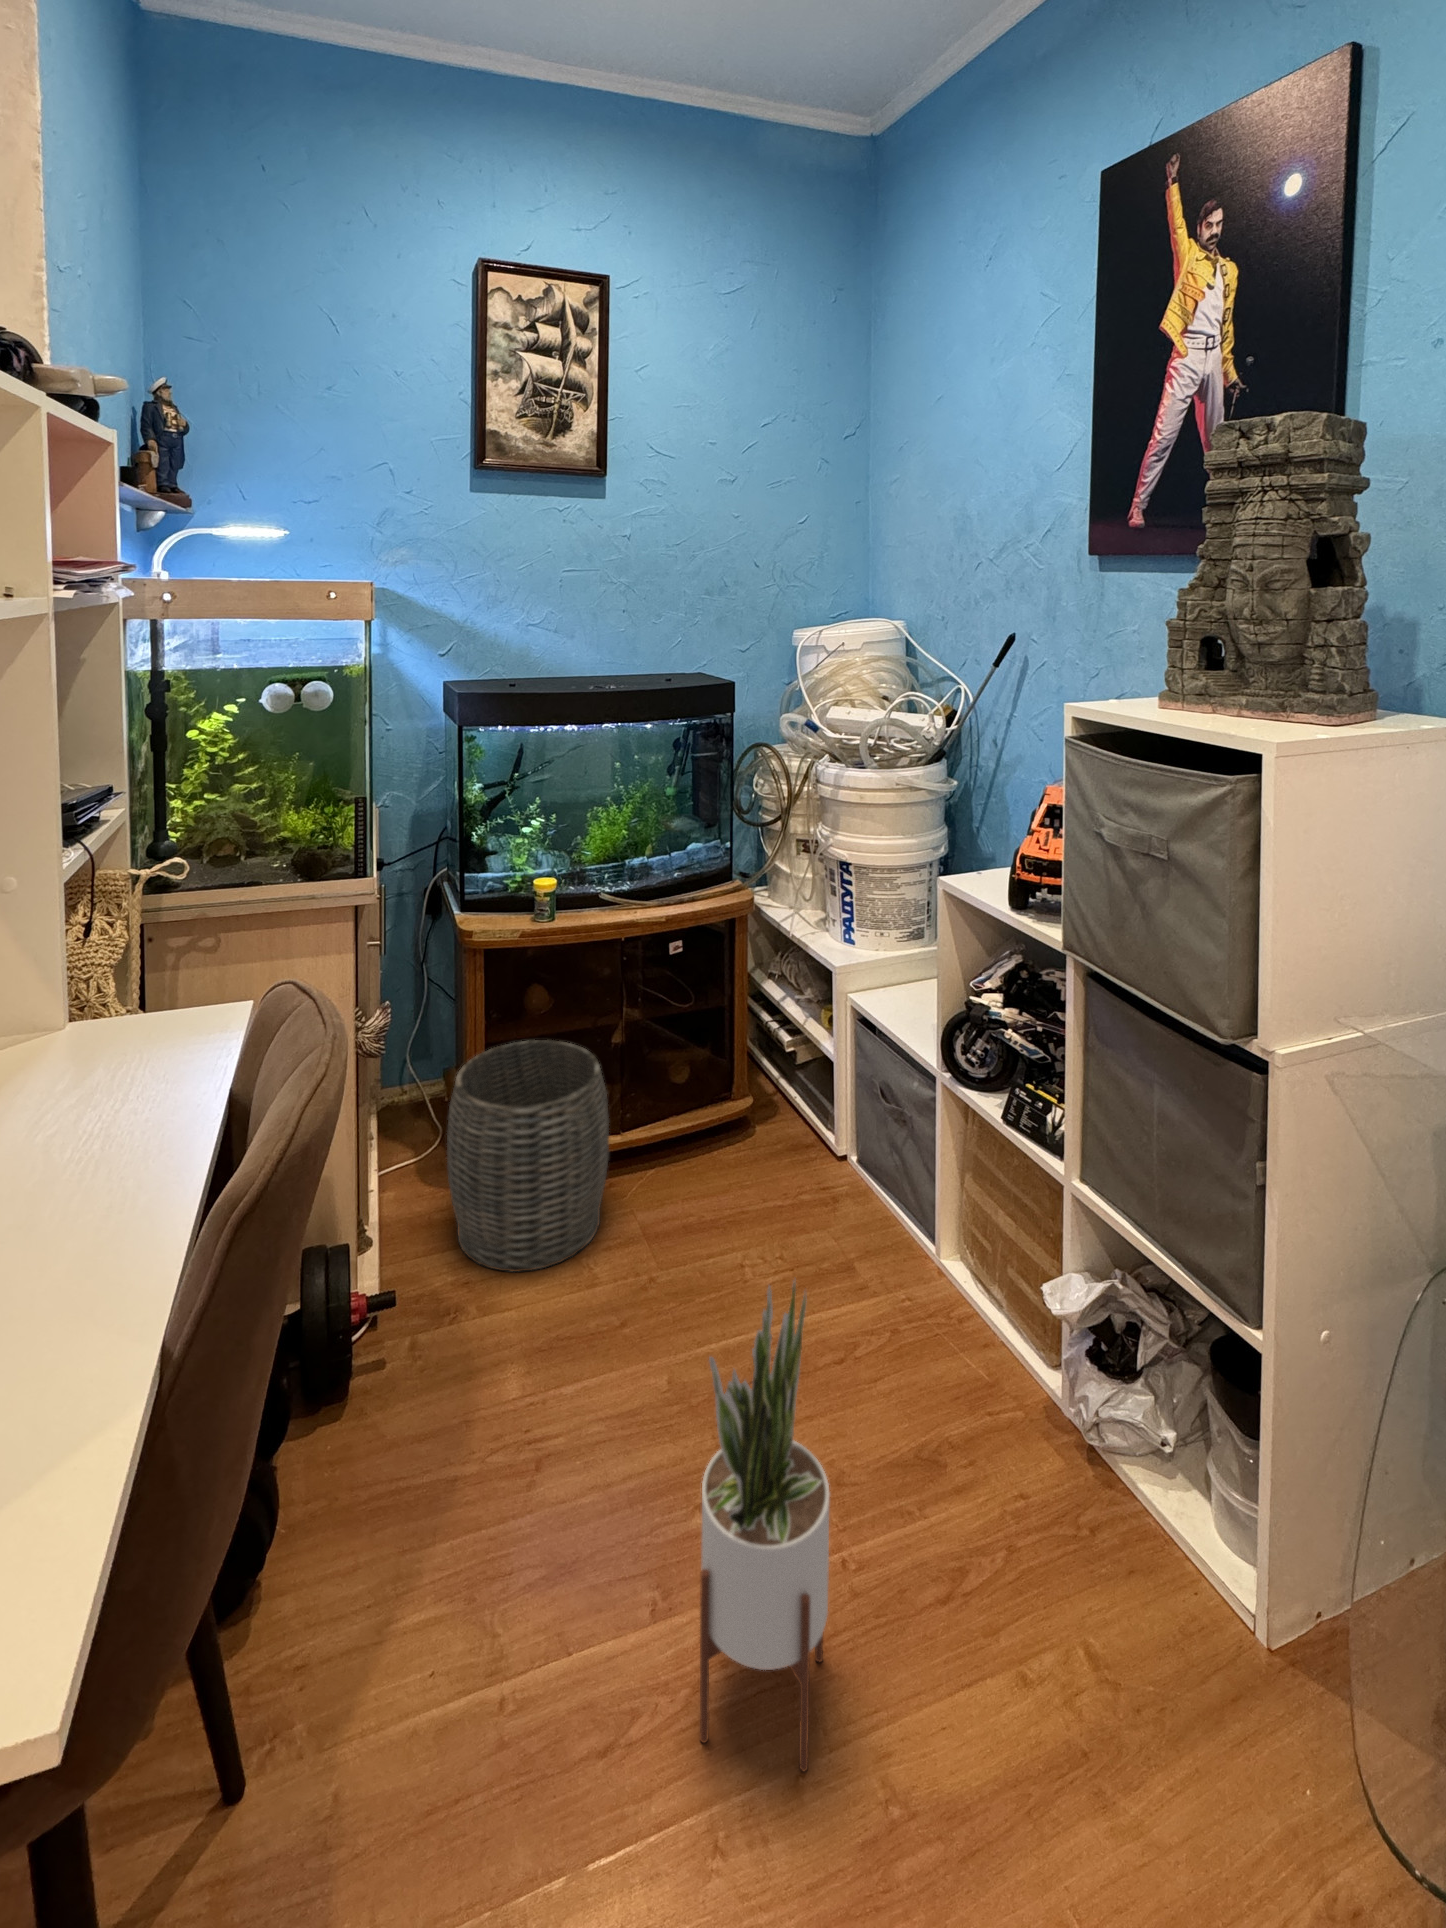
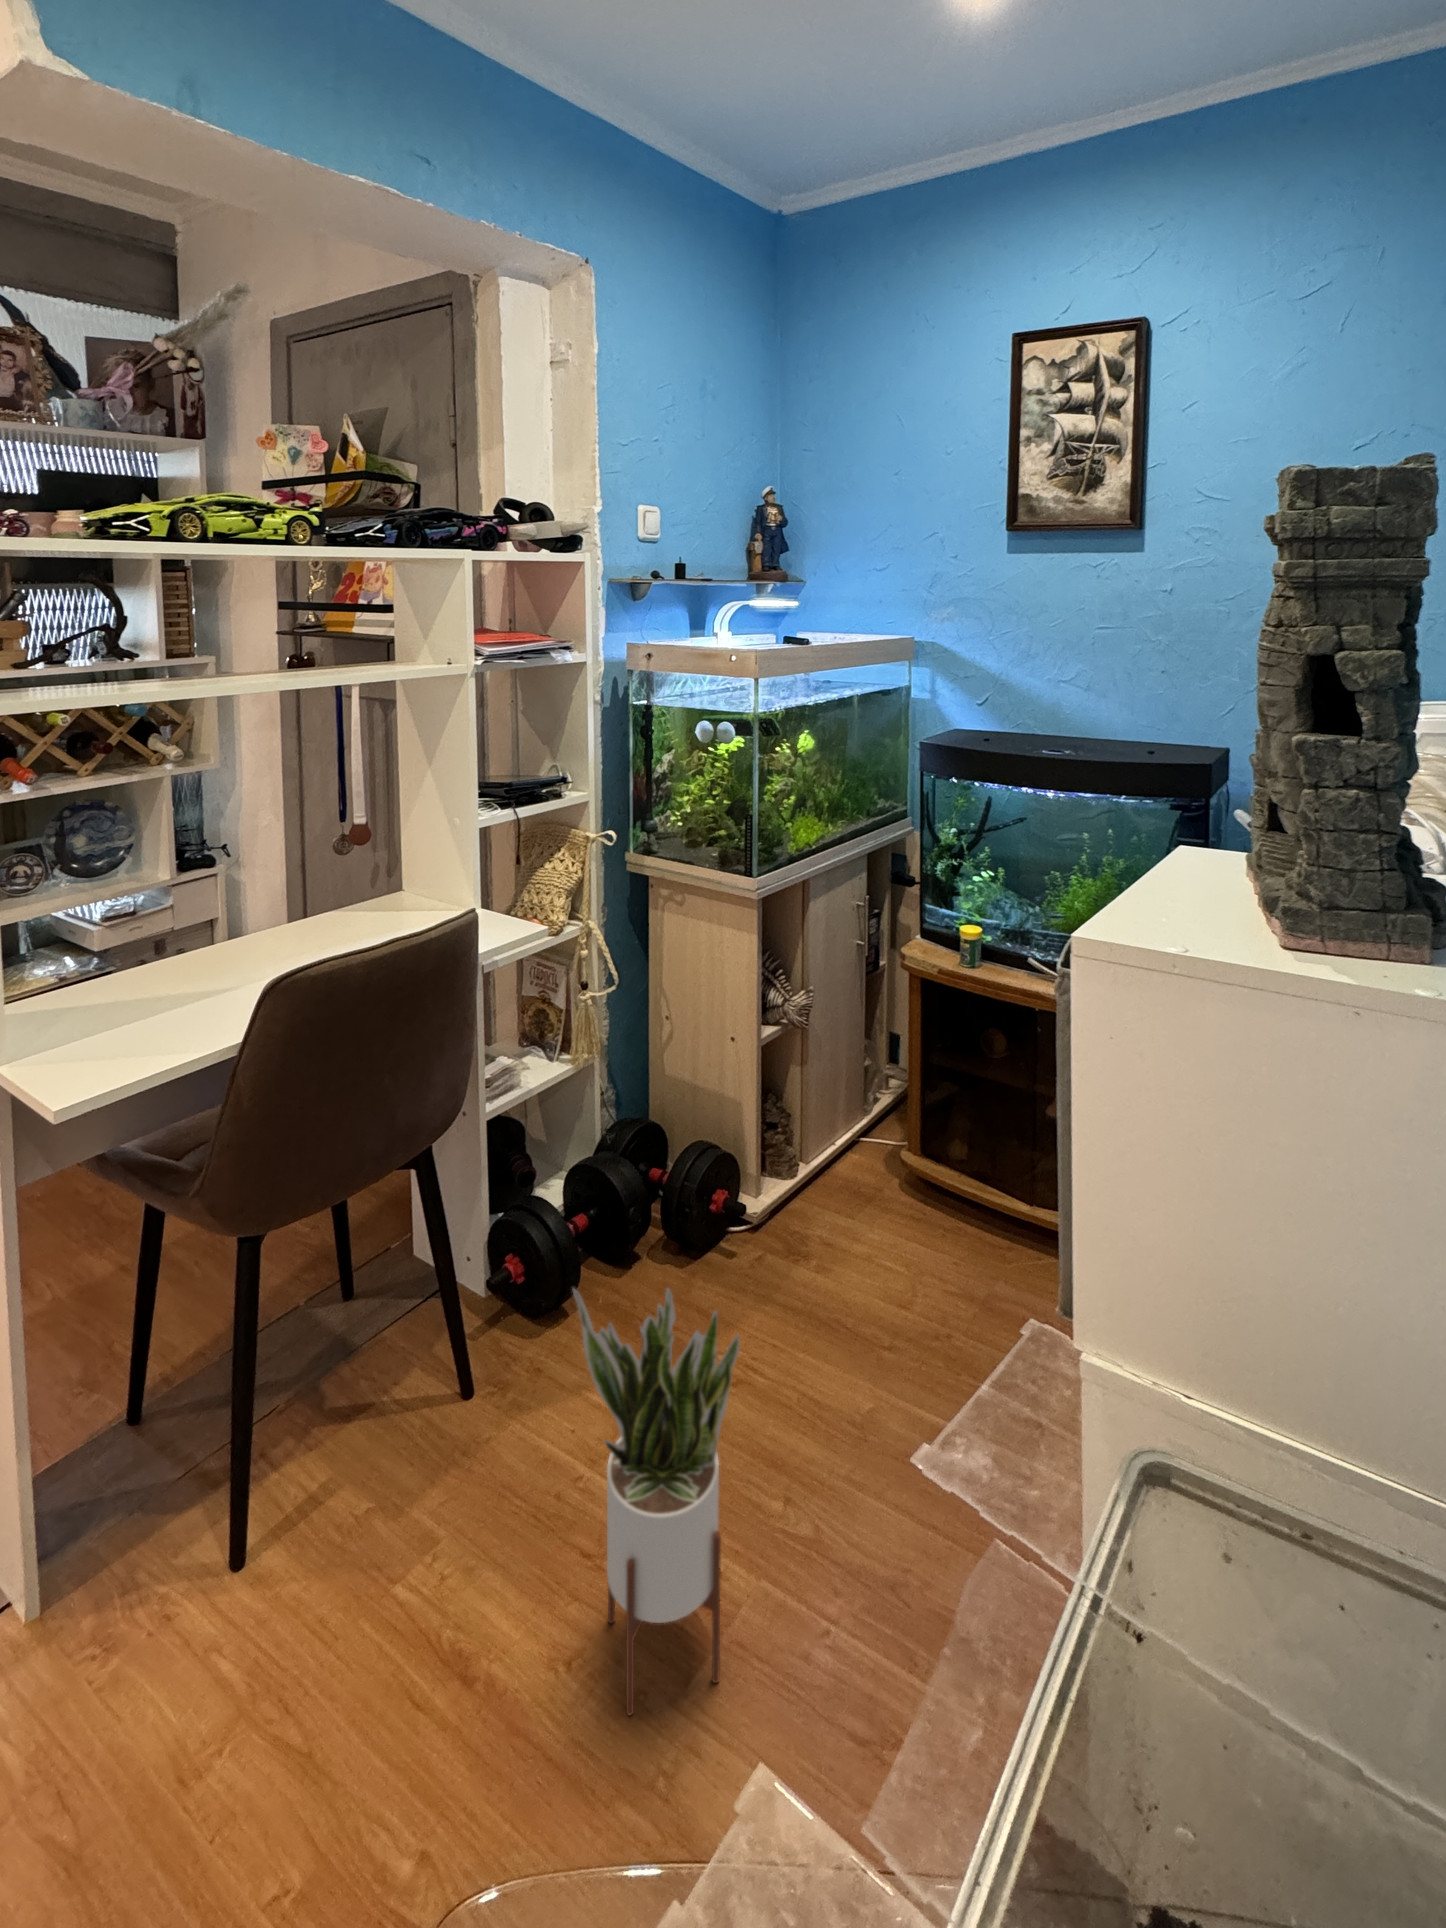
woven basket: present [447,1040,609,1272] -> none [835,1063,982,1280]

